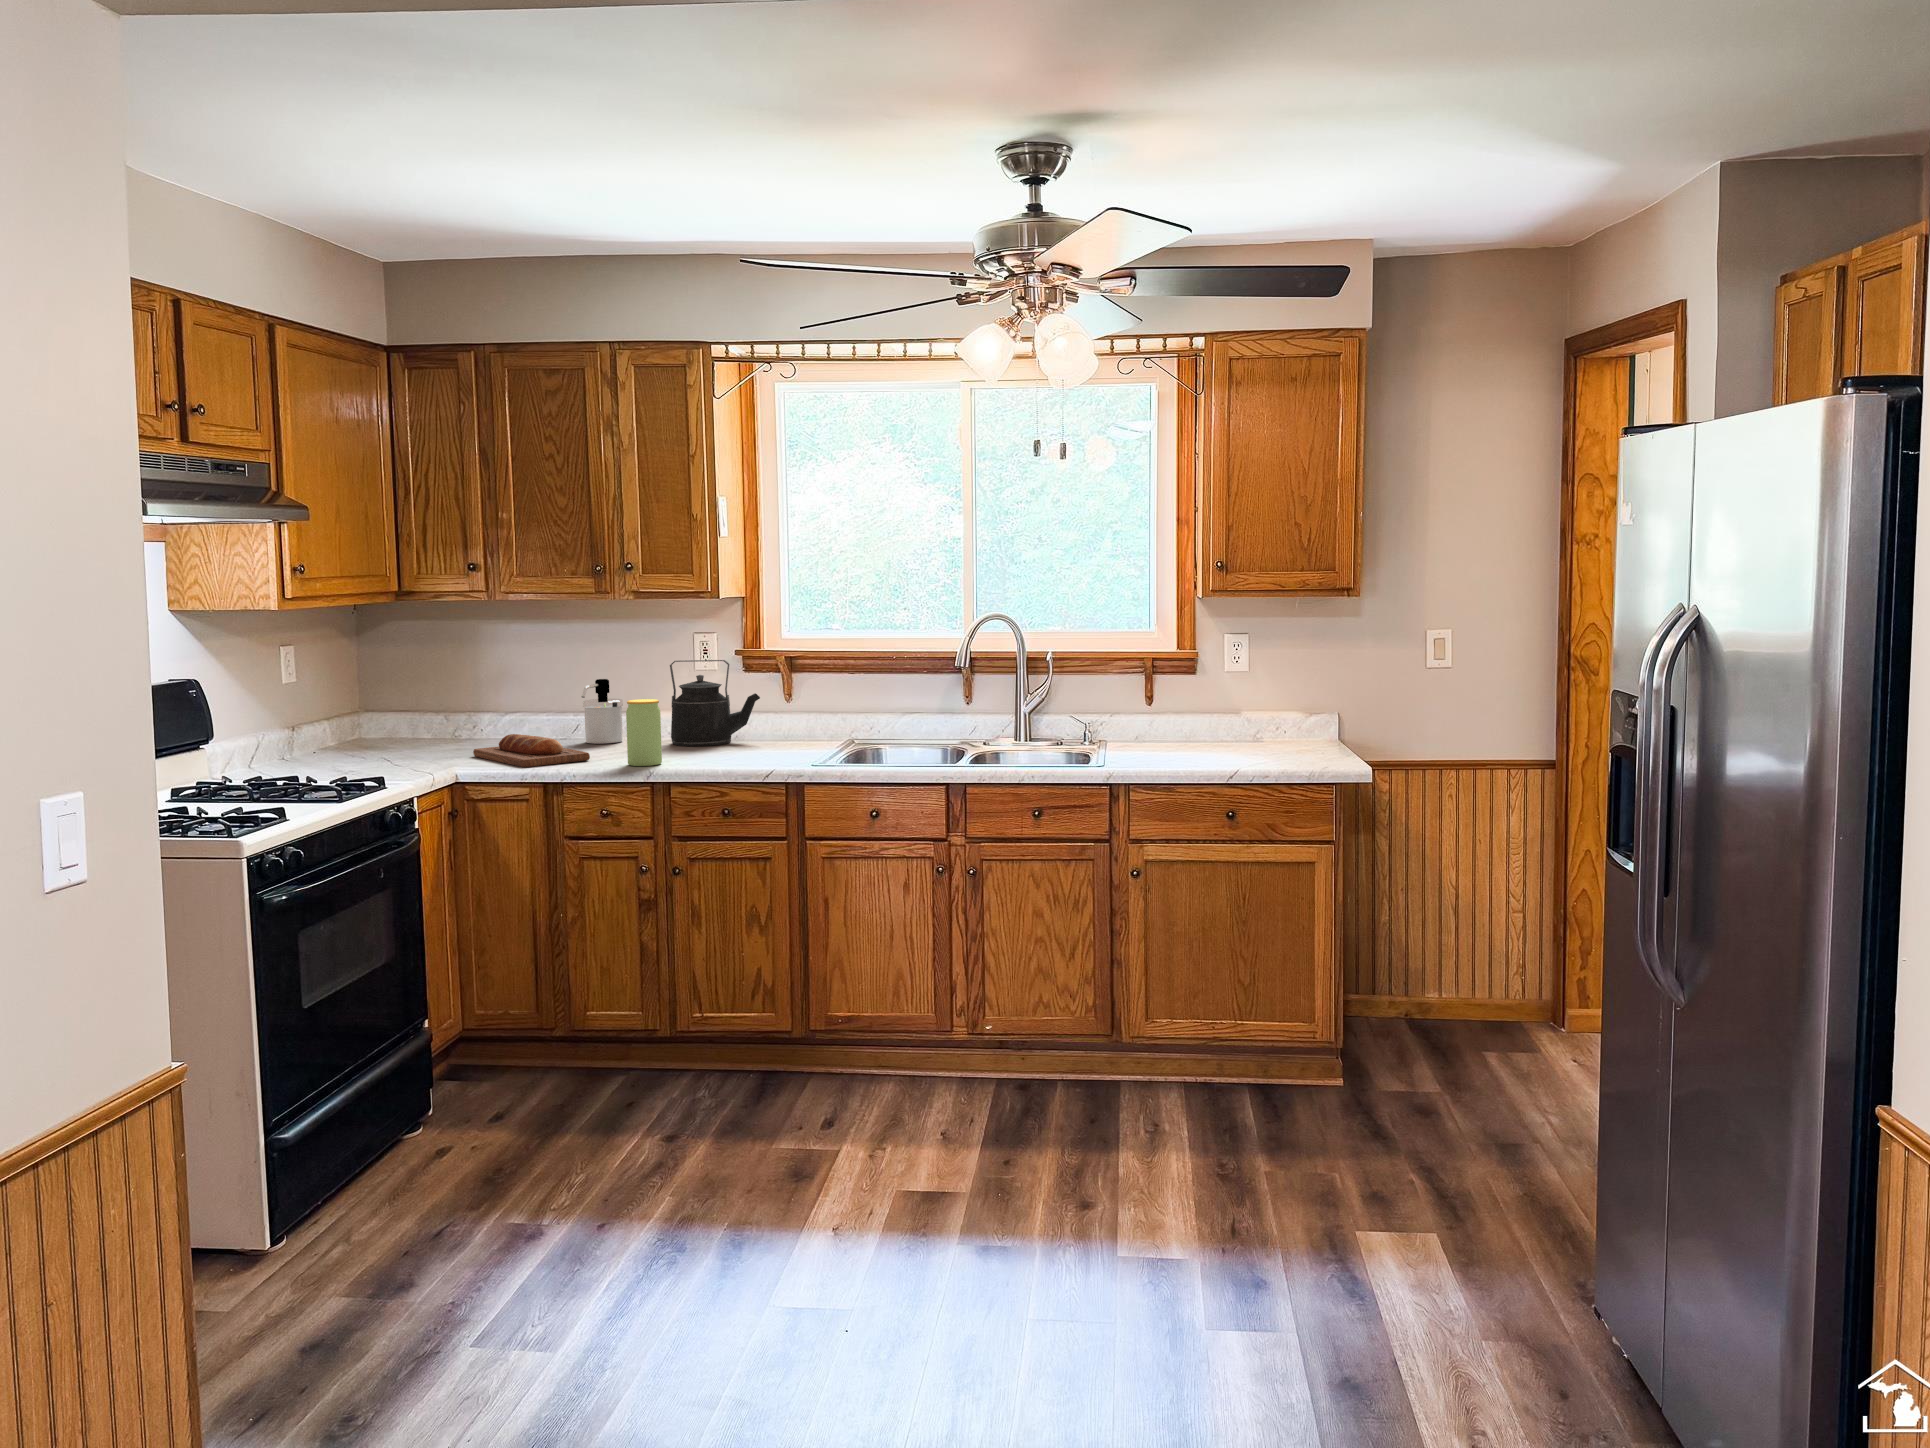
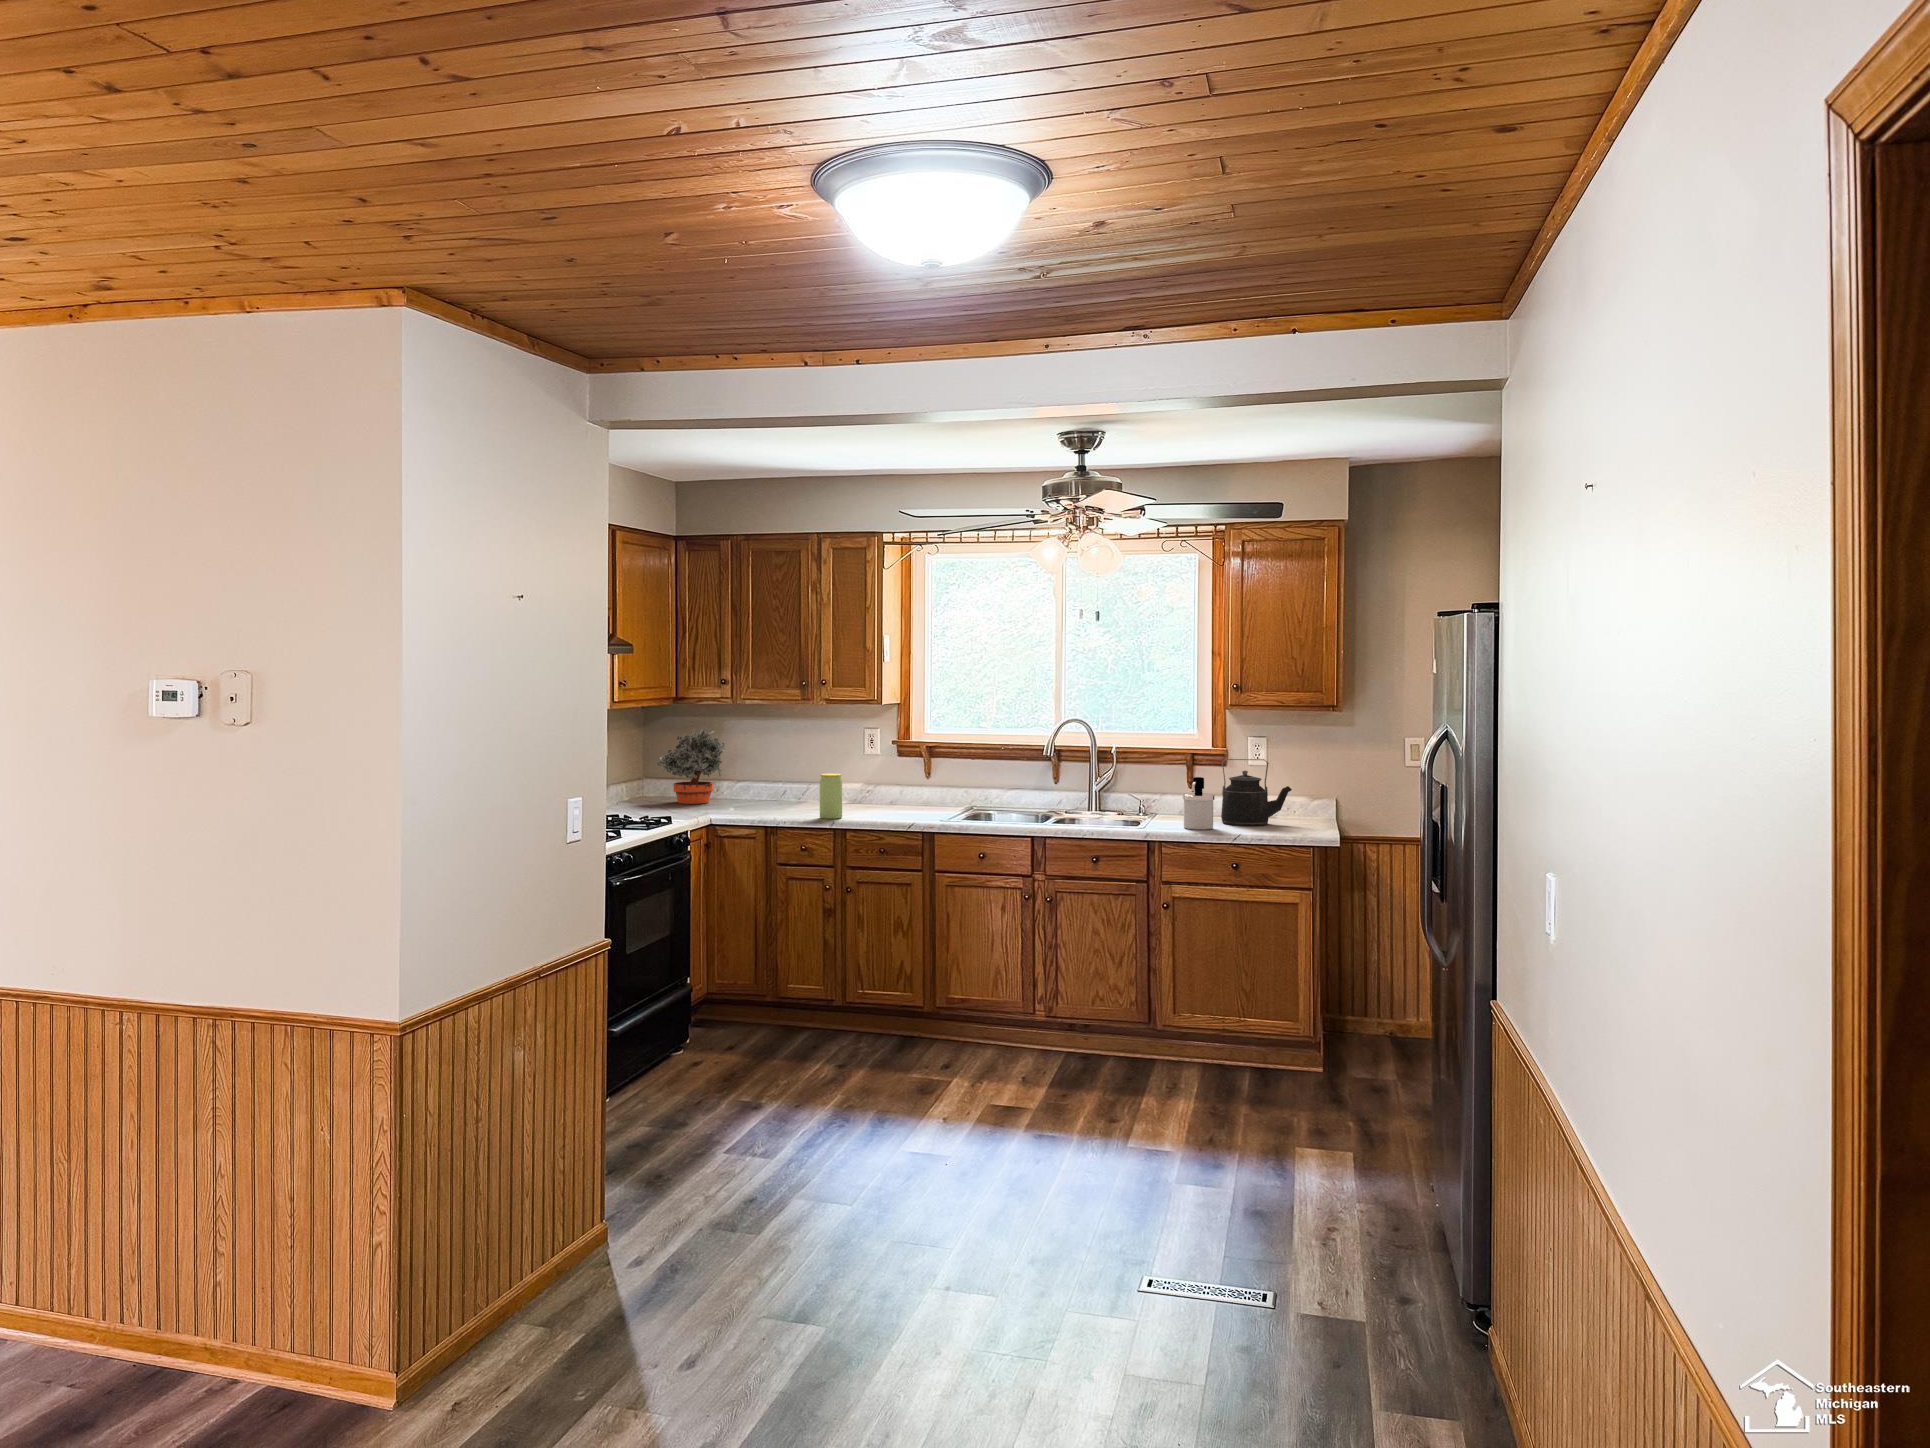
potted plant: none [378,633,484,748] -> present [657,727,725,804]
kettle: present [670,660,760,746] -> present [1221,759,1292,826]
soap dispenser: present [581,679,623,744] -> present [1183,777,1214,830]
bread loaf: present [473,734,590,767] -> none [718,795,795,817]

